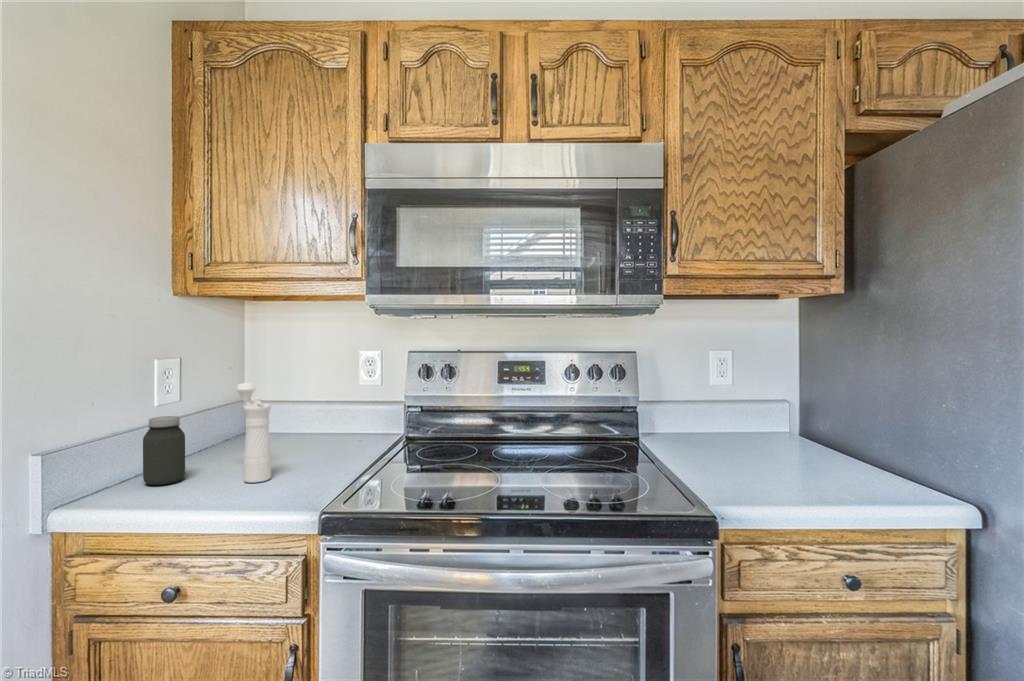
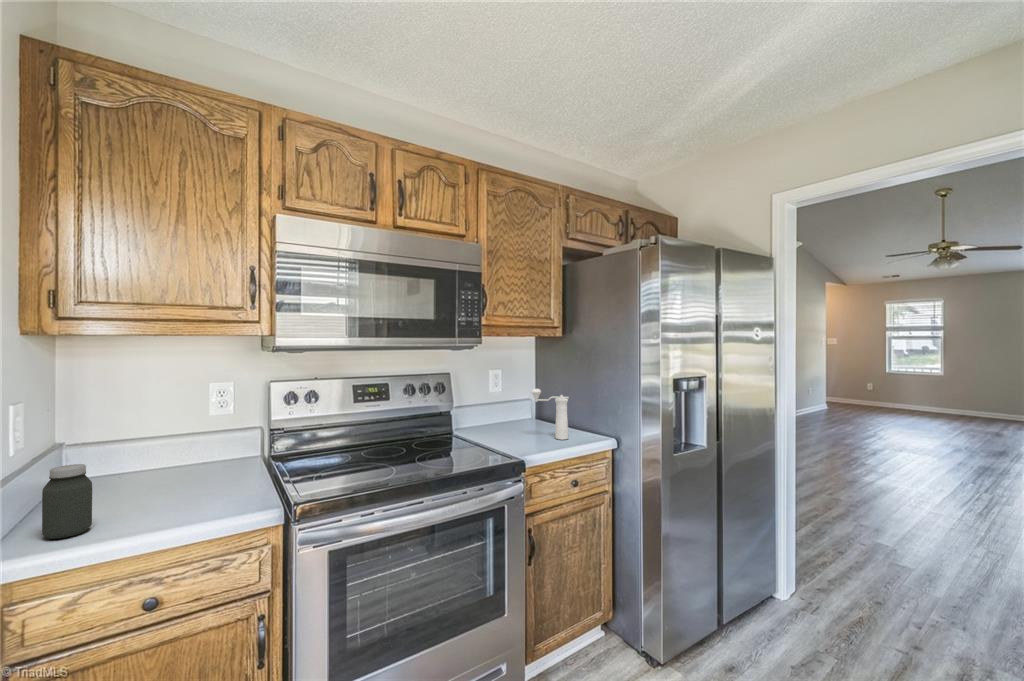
pepper mill: present [236,383,271,482] -> present [532,389,569,440]

